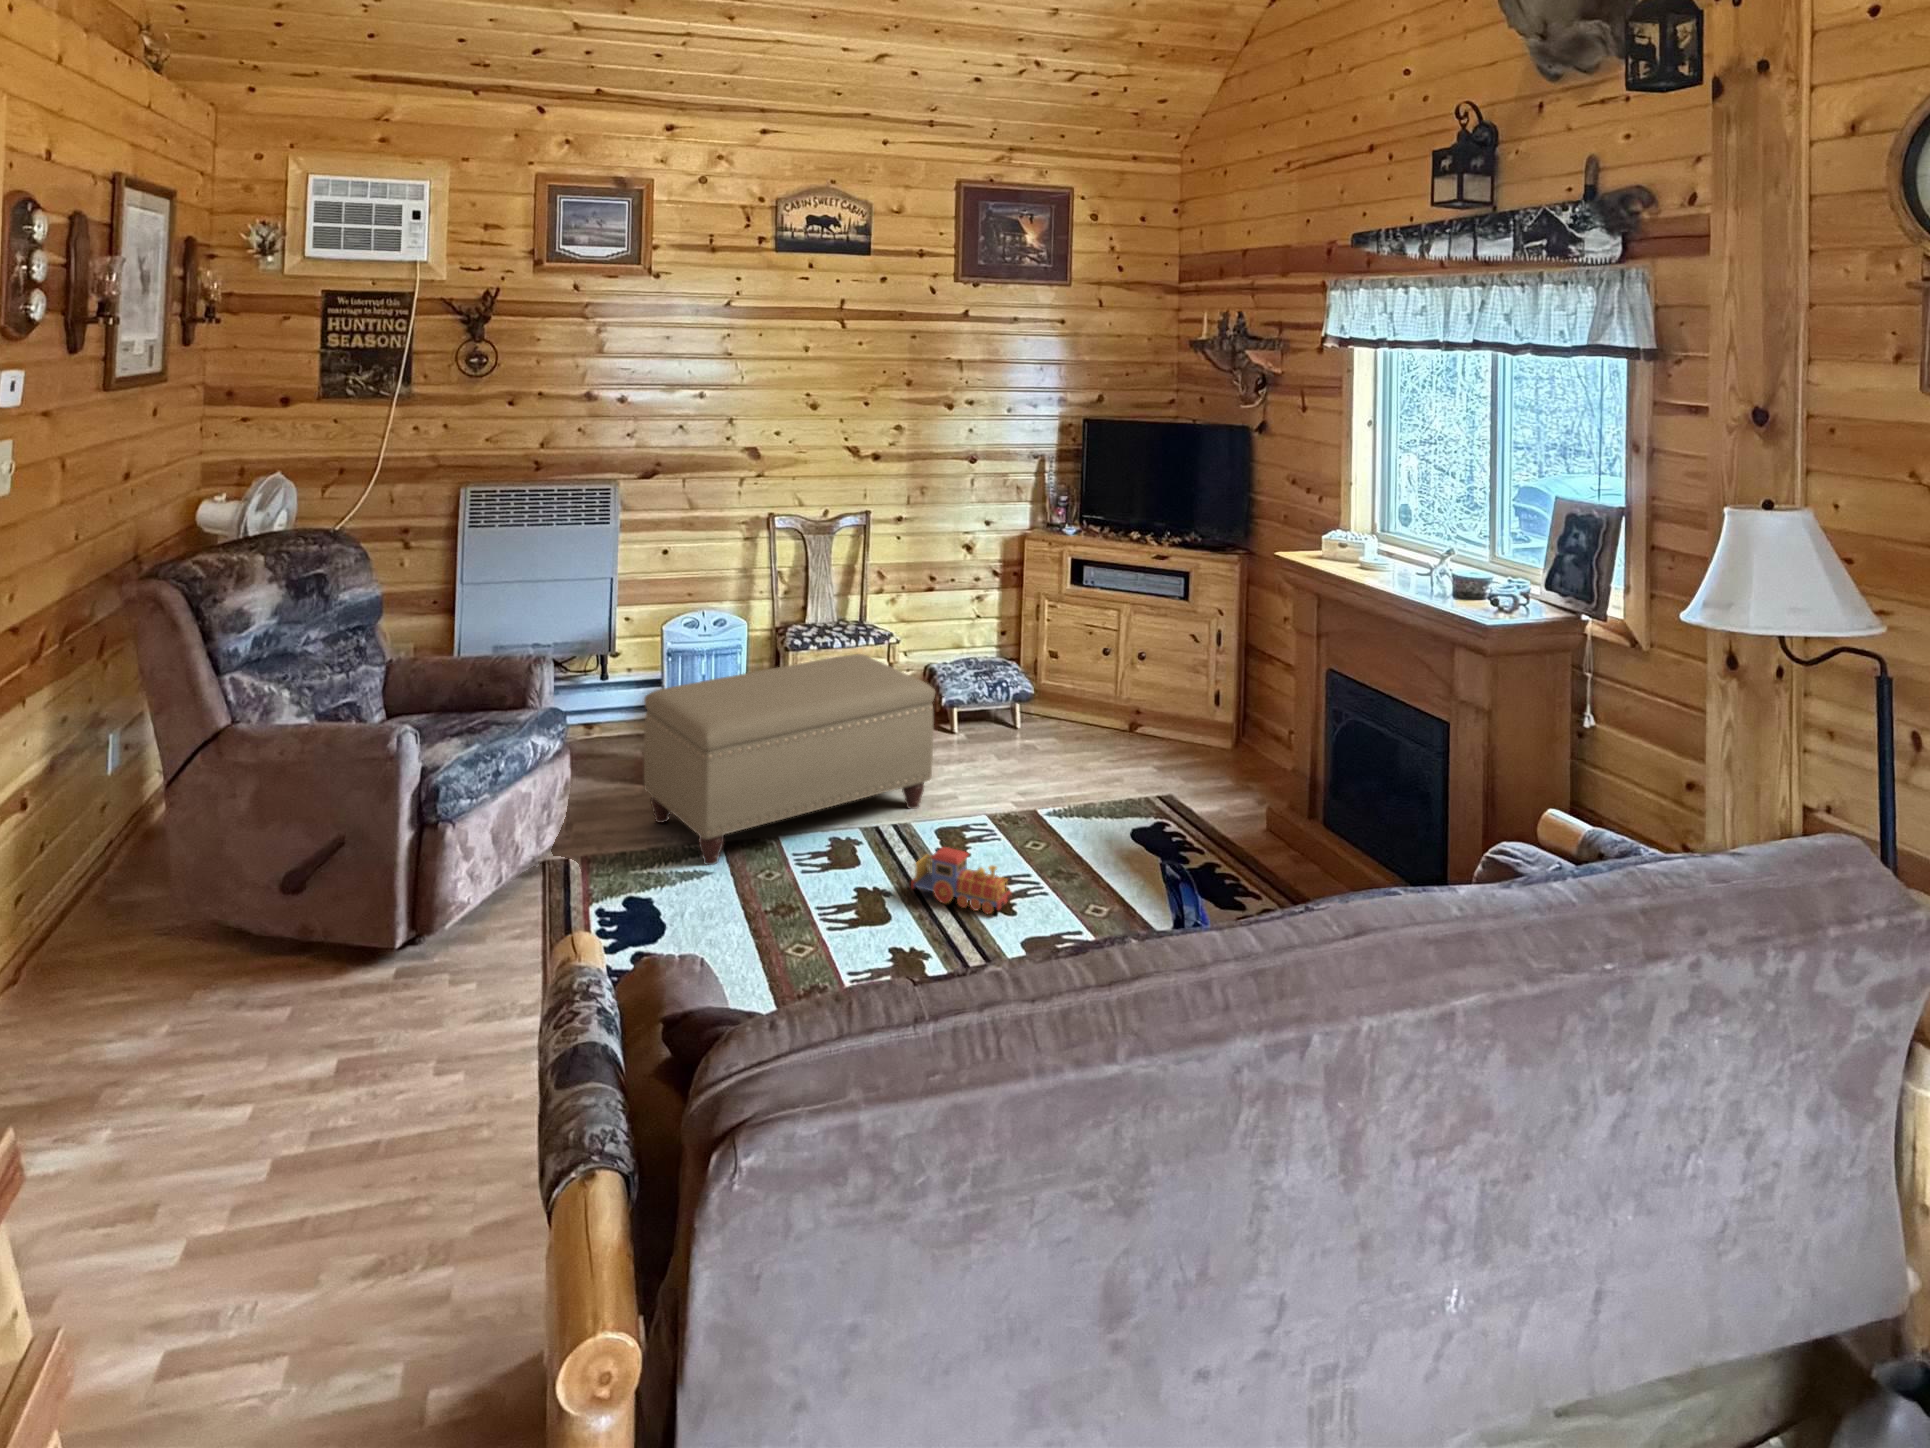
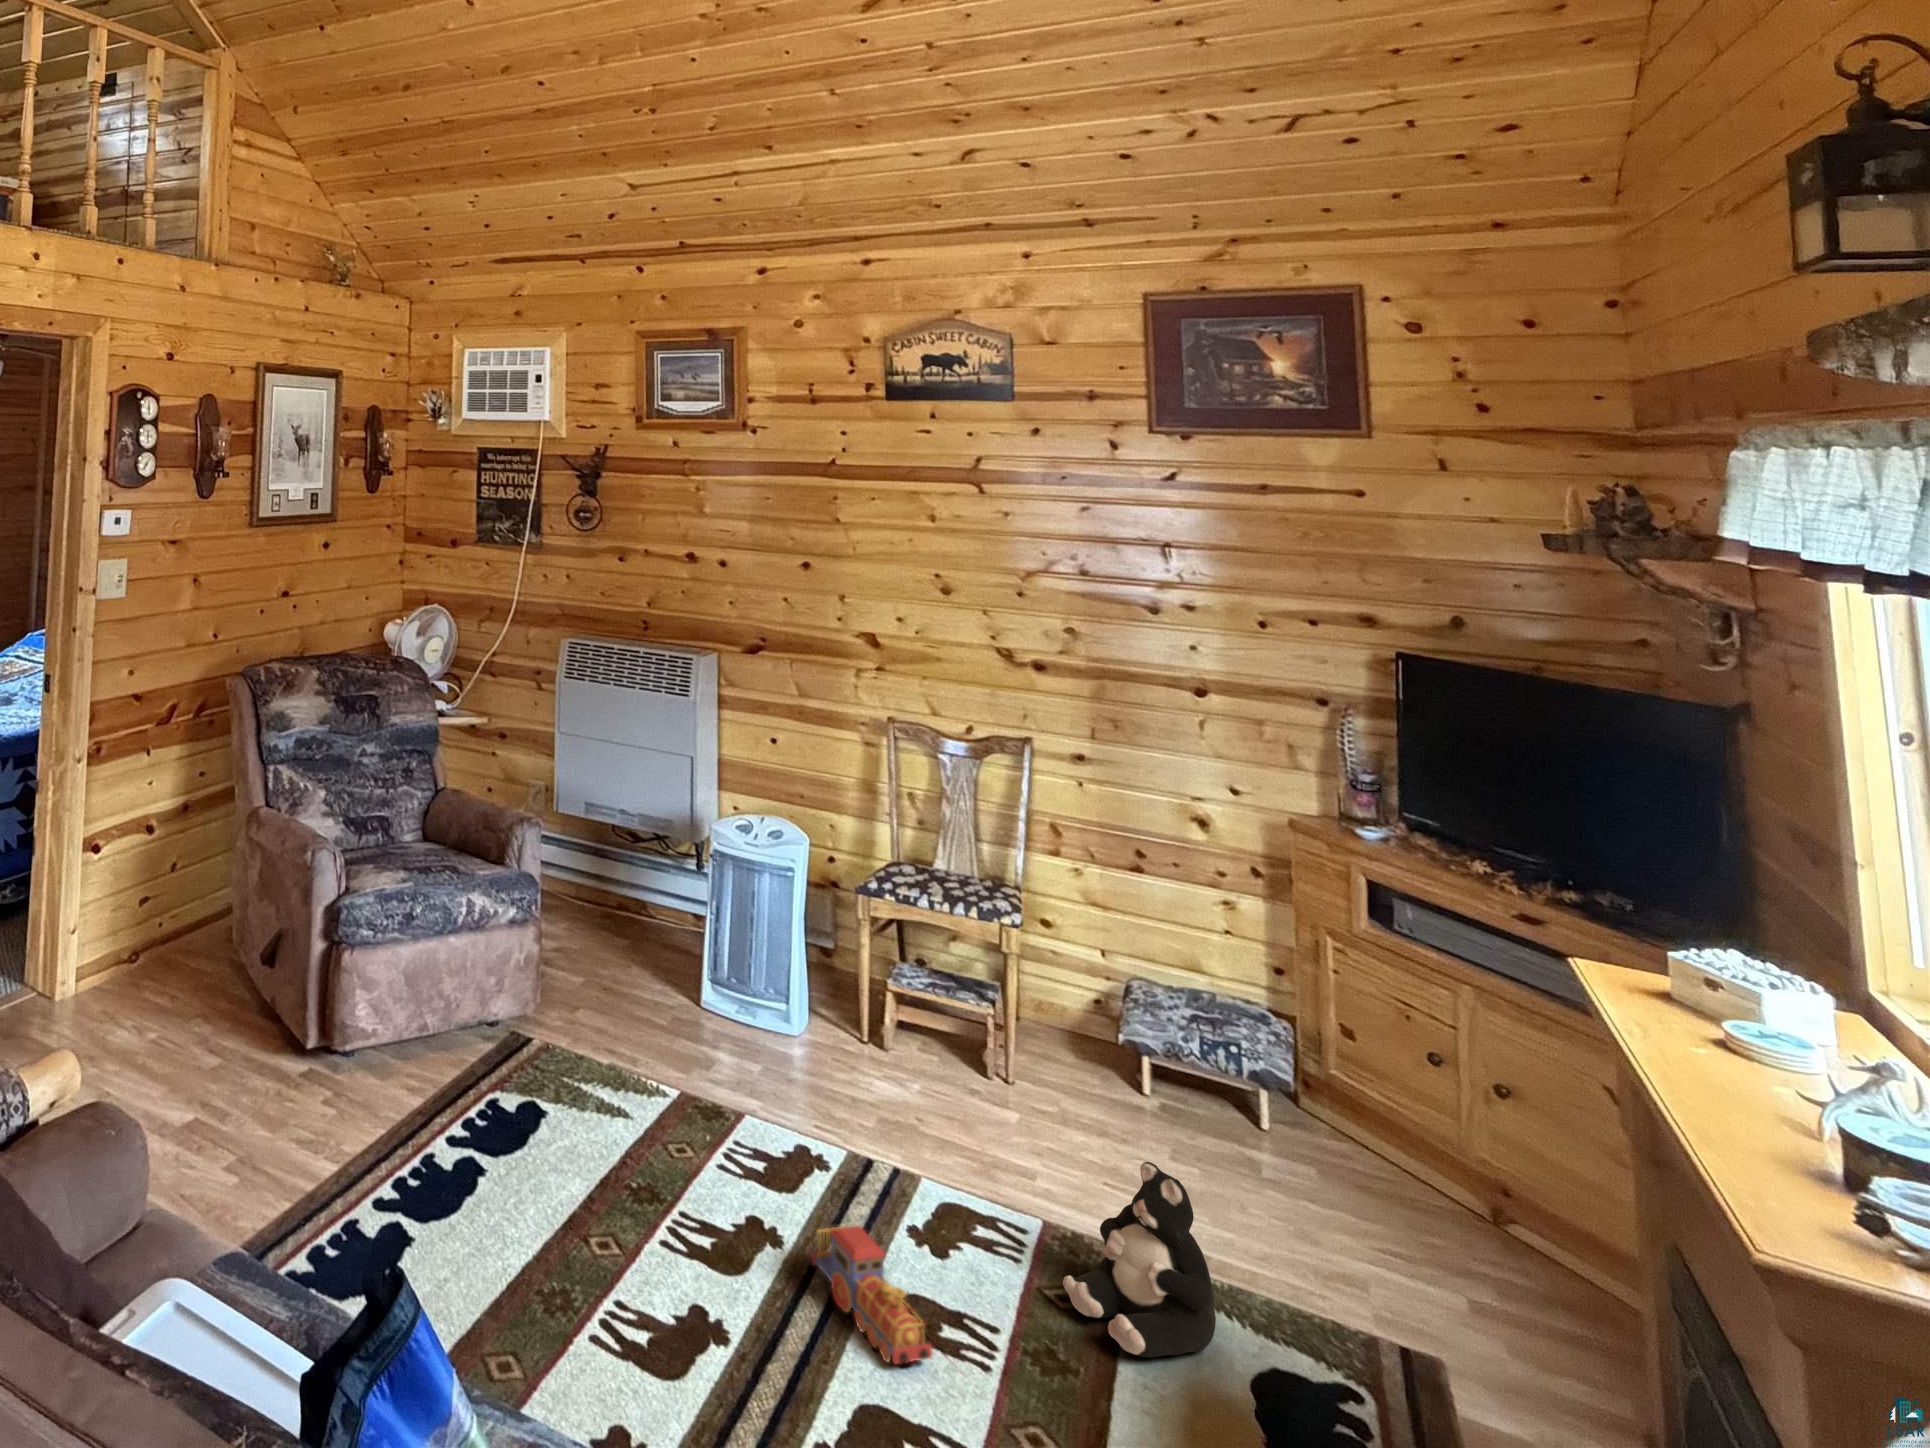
ottoman: present [644,654,935,865] -> none [630,889,979,1168]
plush toy: none [1035,741,1110,850] -> present [1063,1162,1216,1357]

